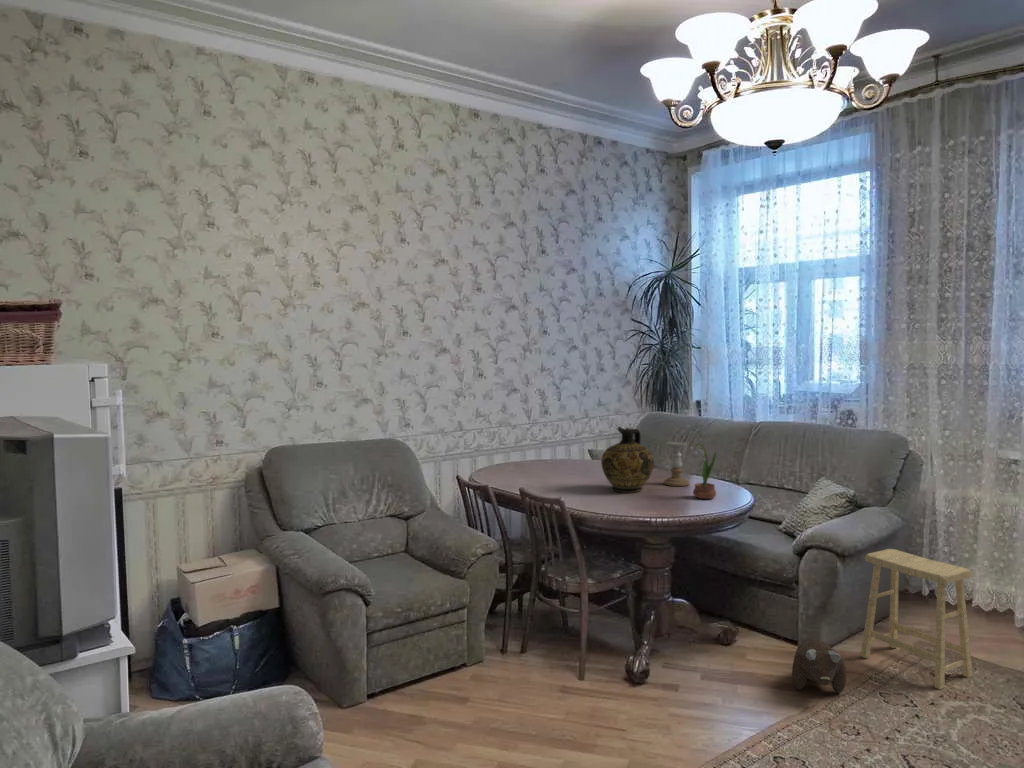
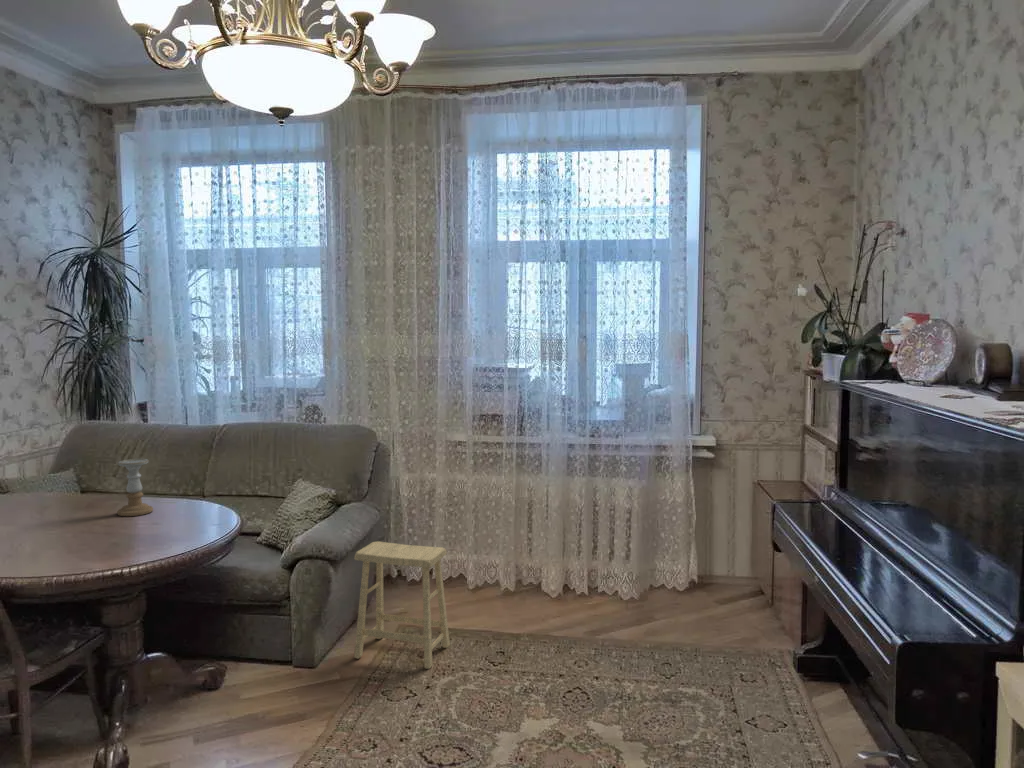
ceramic jug: present [601,427,654,493] -> none [22,449,105,538]
potted flower: present [690,443,716,499] -> none [157,457,195,527]
plush toy: present [792,639,846,693] -> none [295,658,352,720]

